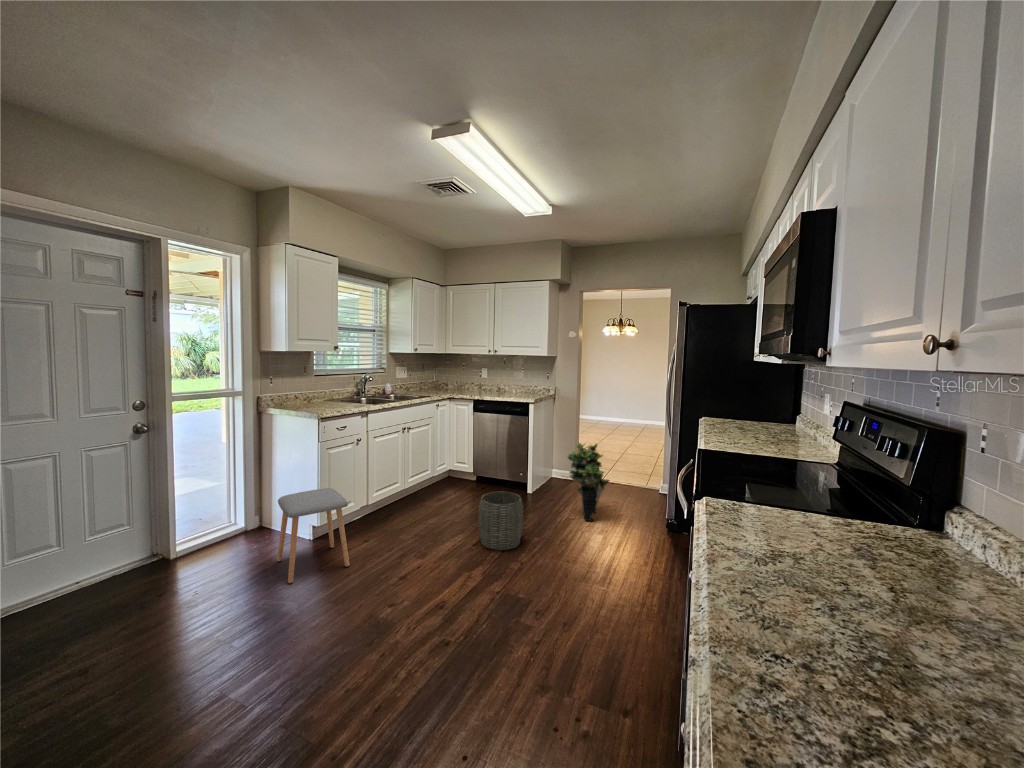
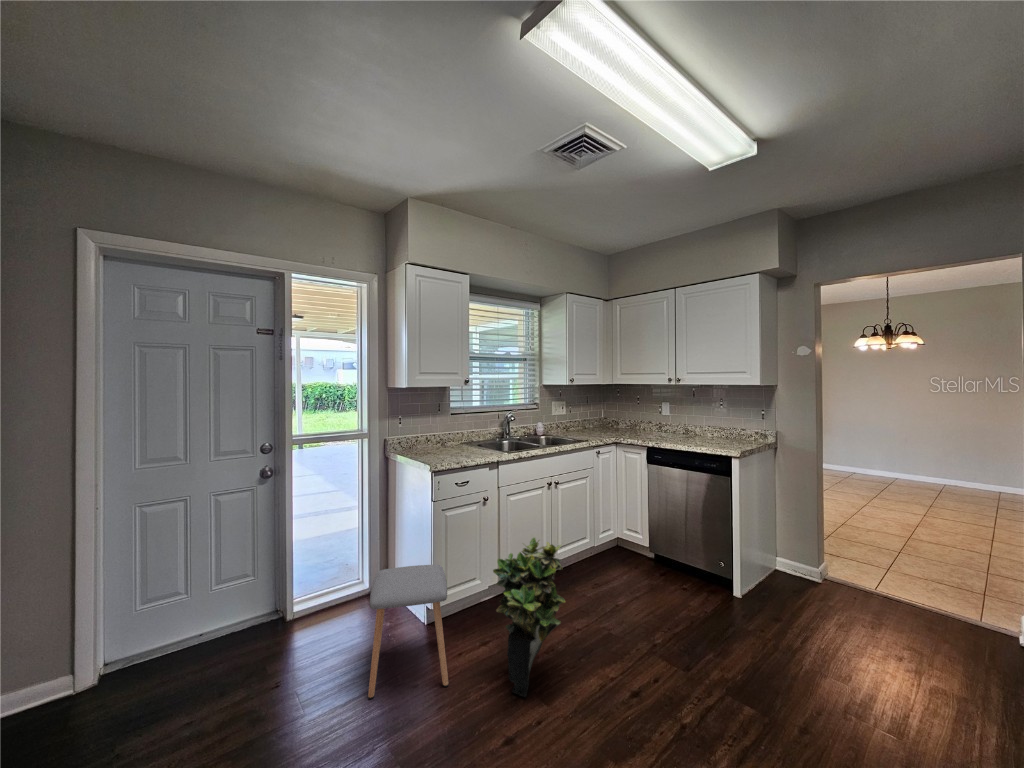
potted plant: present [567,443,609,521] -> present [493,537,565,697]
woven basket: present [478,492,523,550] -> none [639,604,718,718]

